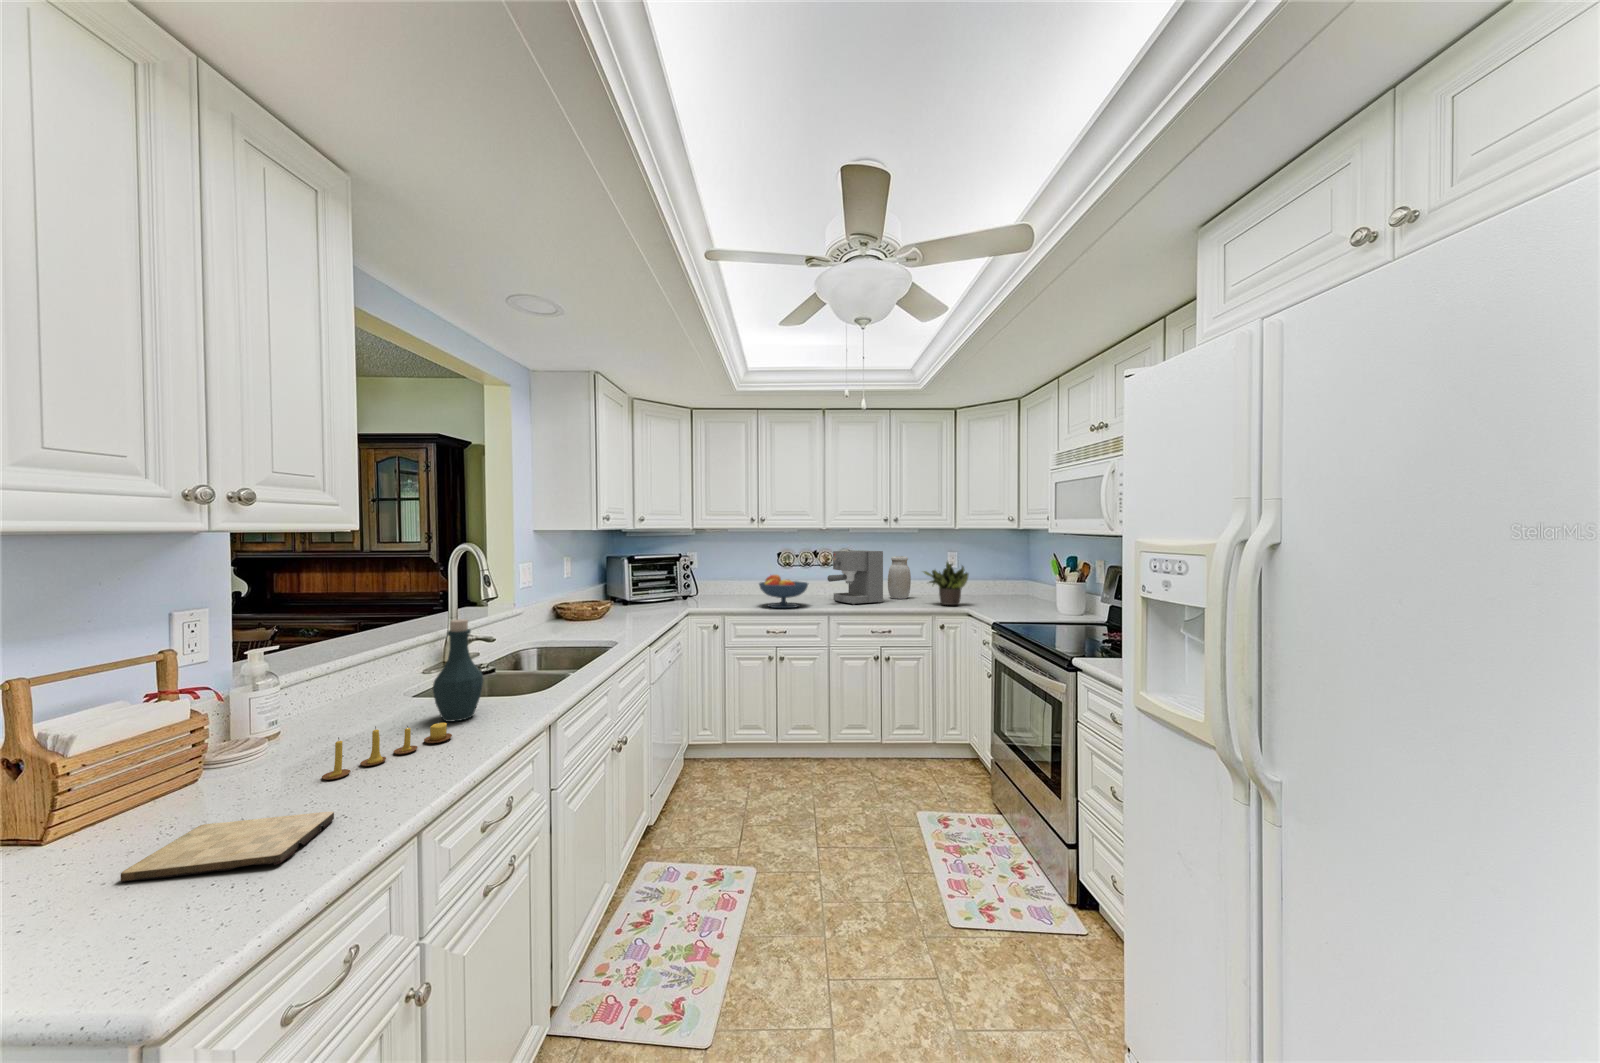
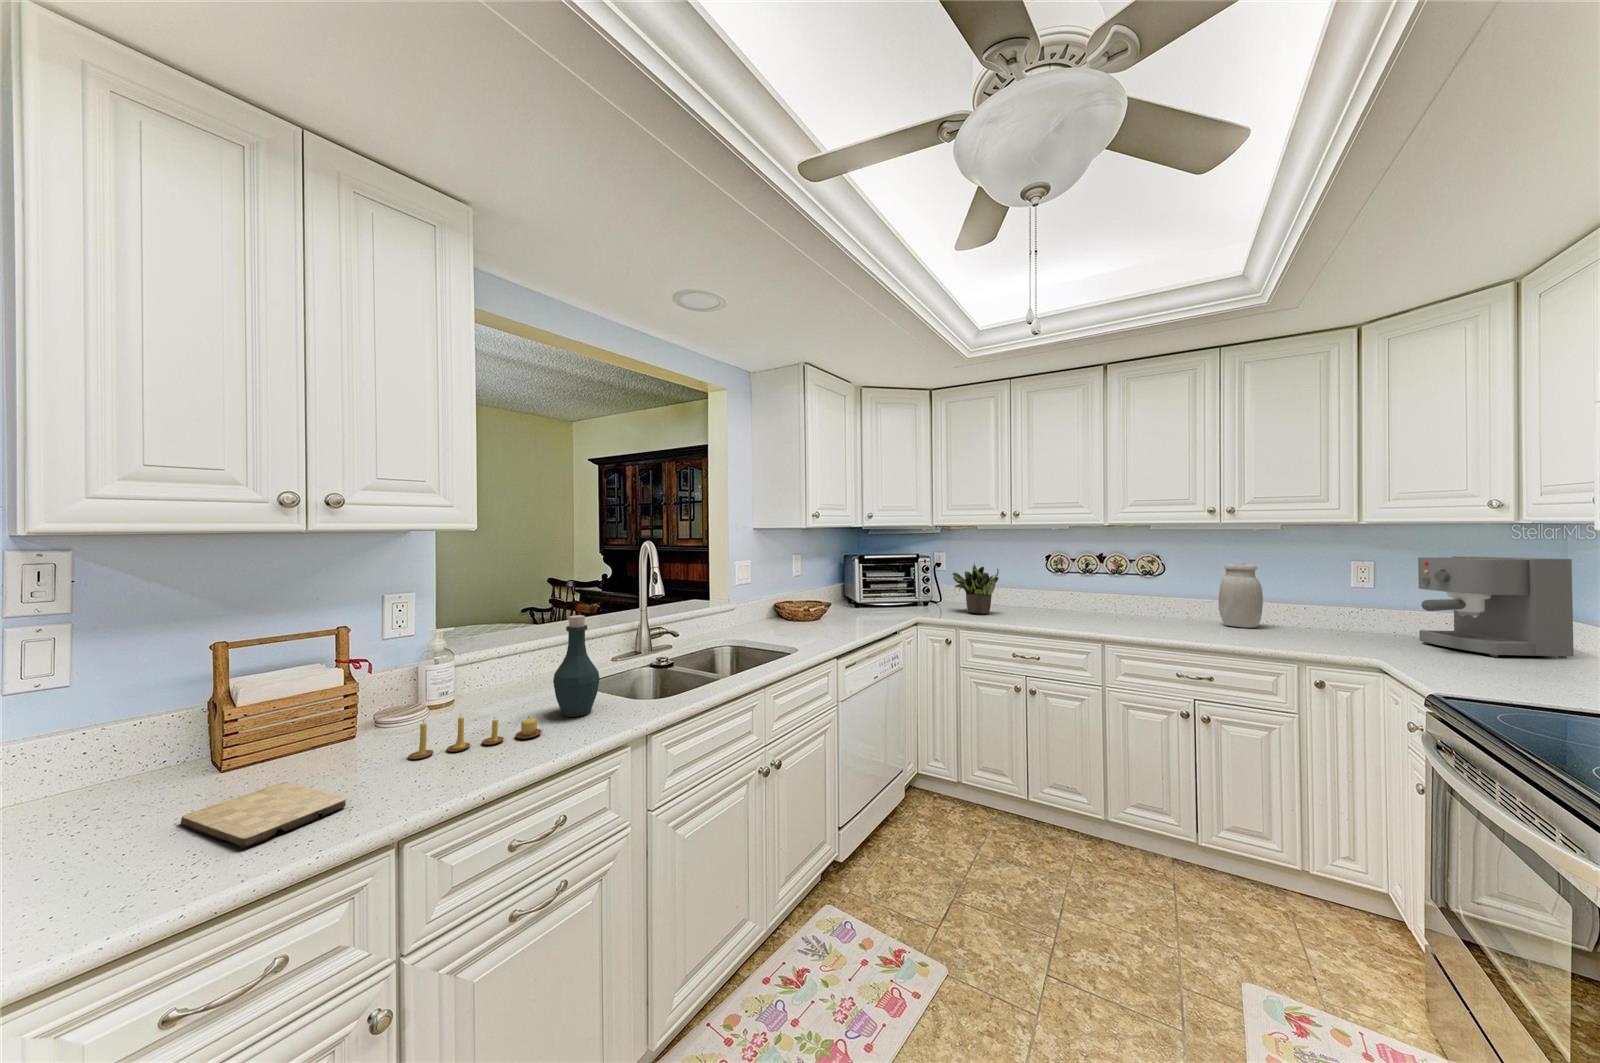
coffee maker: present [827,550,883,605] -> present [1418,556,1574,658]
potted plant: present [924,562,969,605] -> present [952,564,999,614]
fruit bowl: present [759,575,808,608] -> none [1006,582,1076,627]

